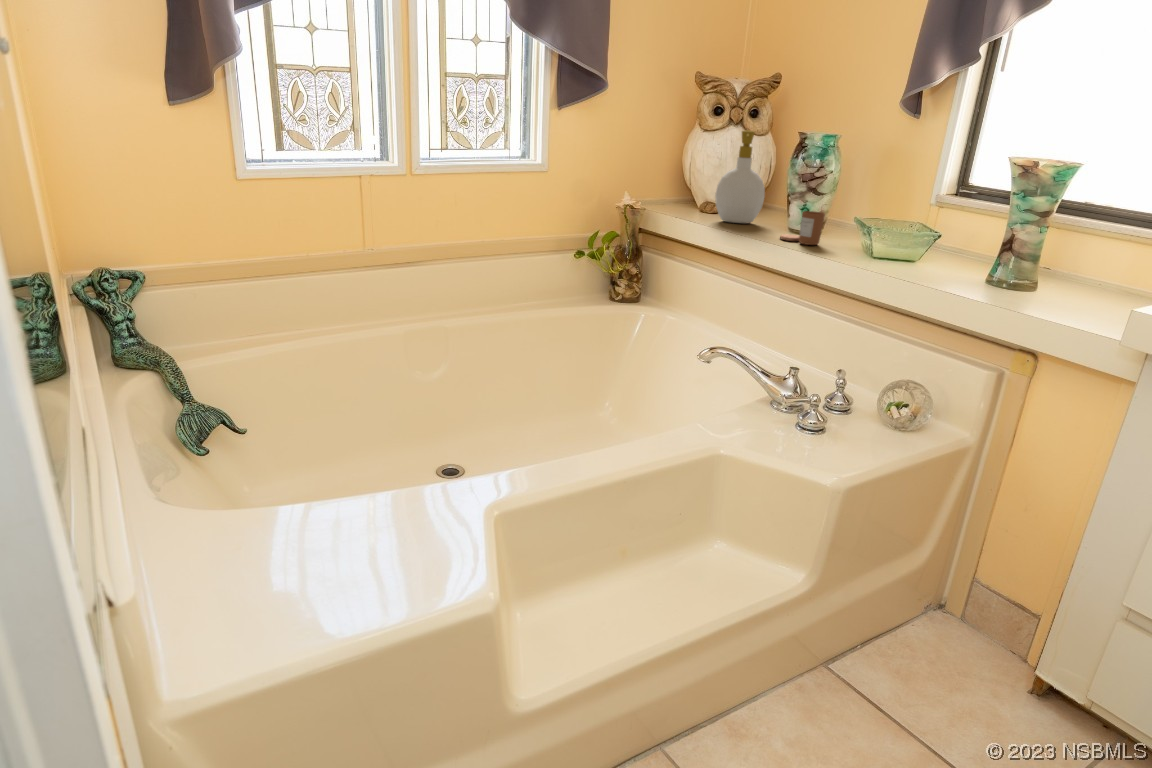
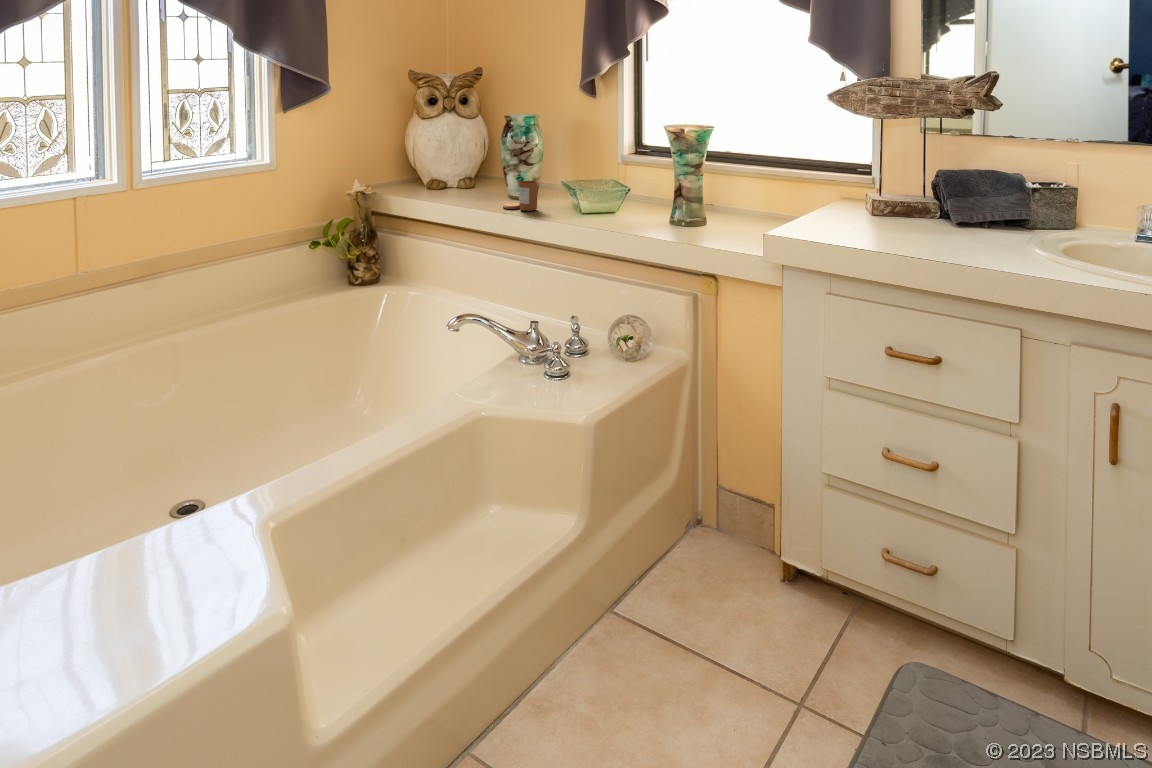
soap bottle: present [715,131,765,223] -> none [437,112,483,197]

